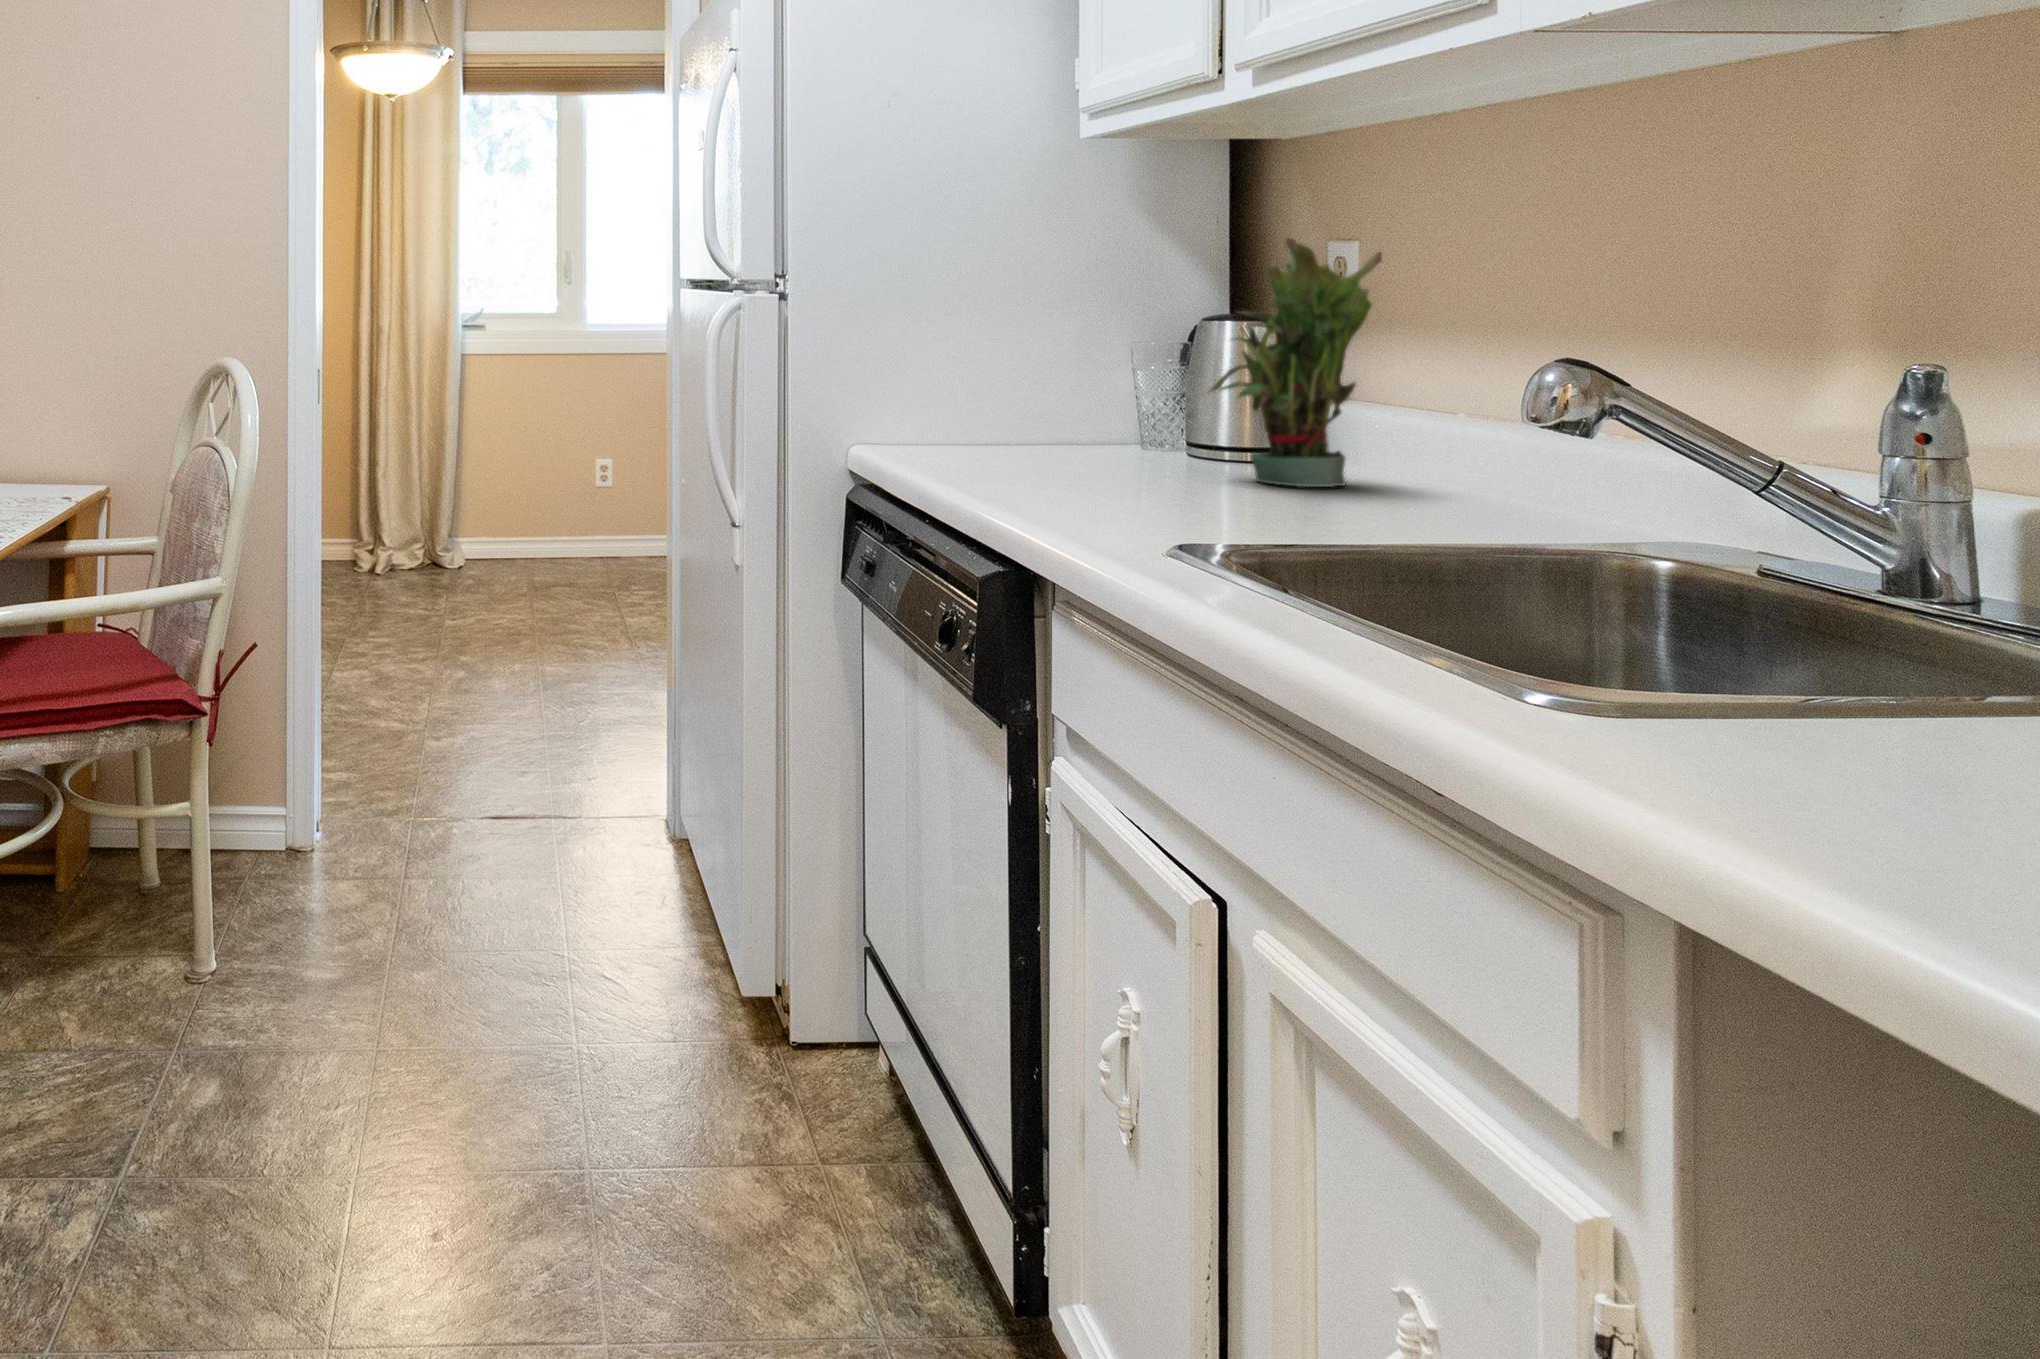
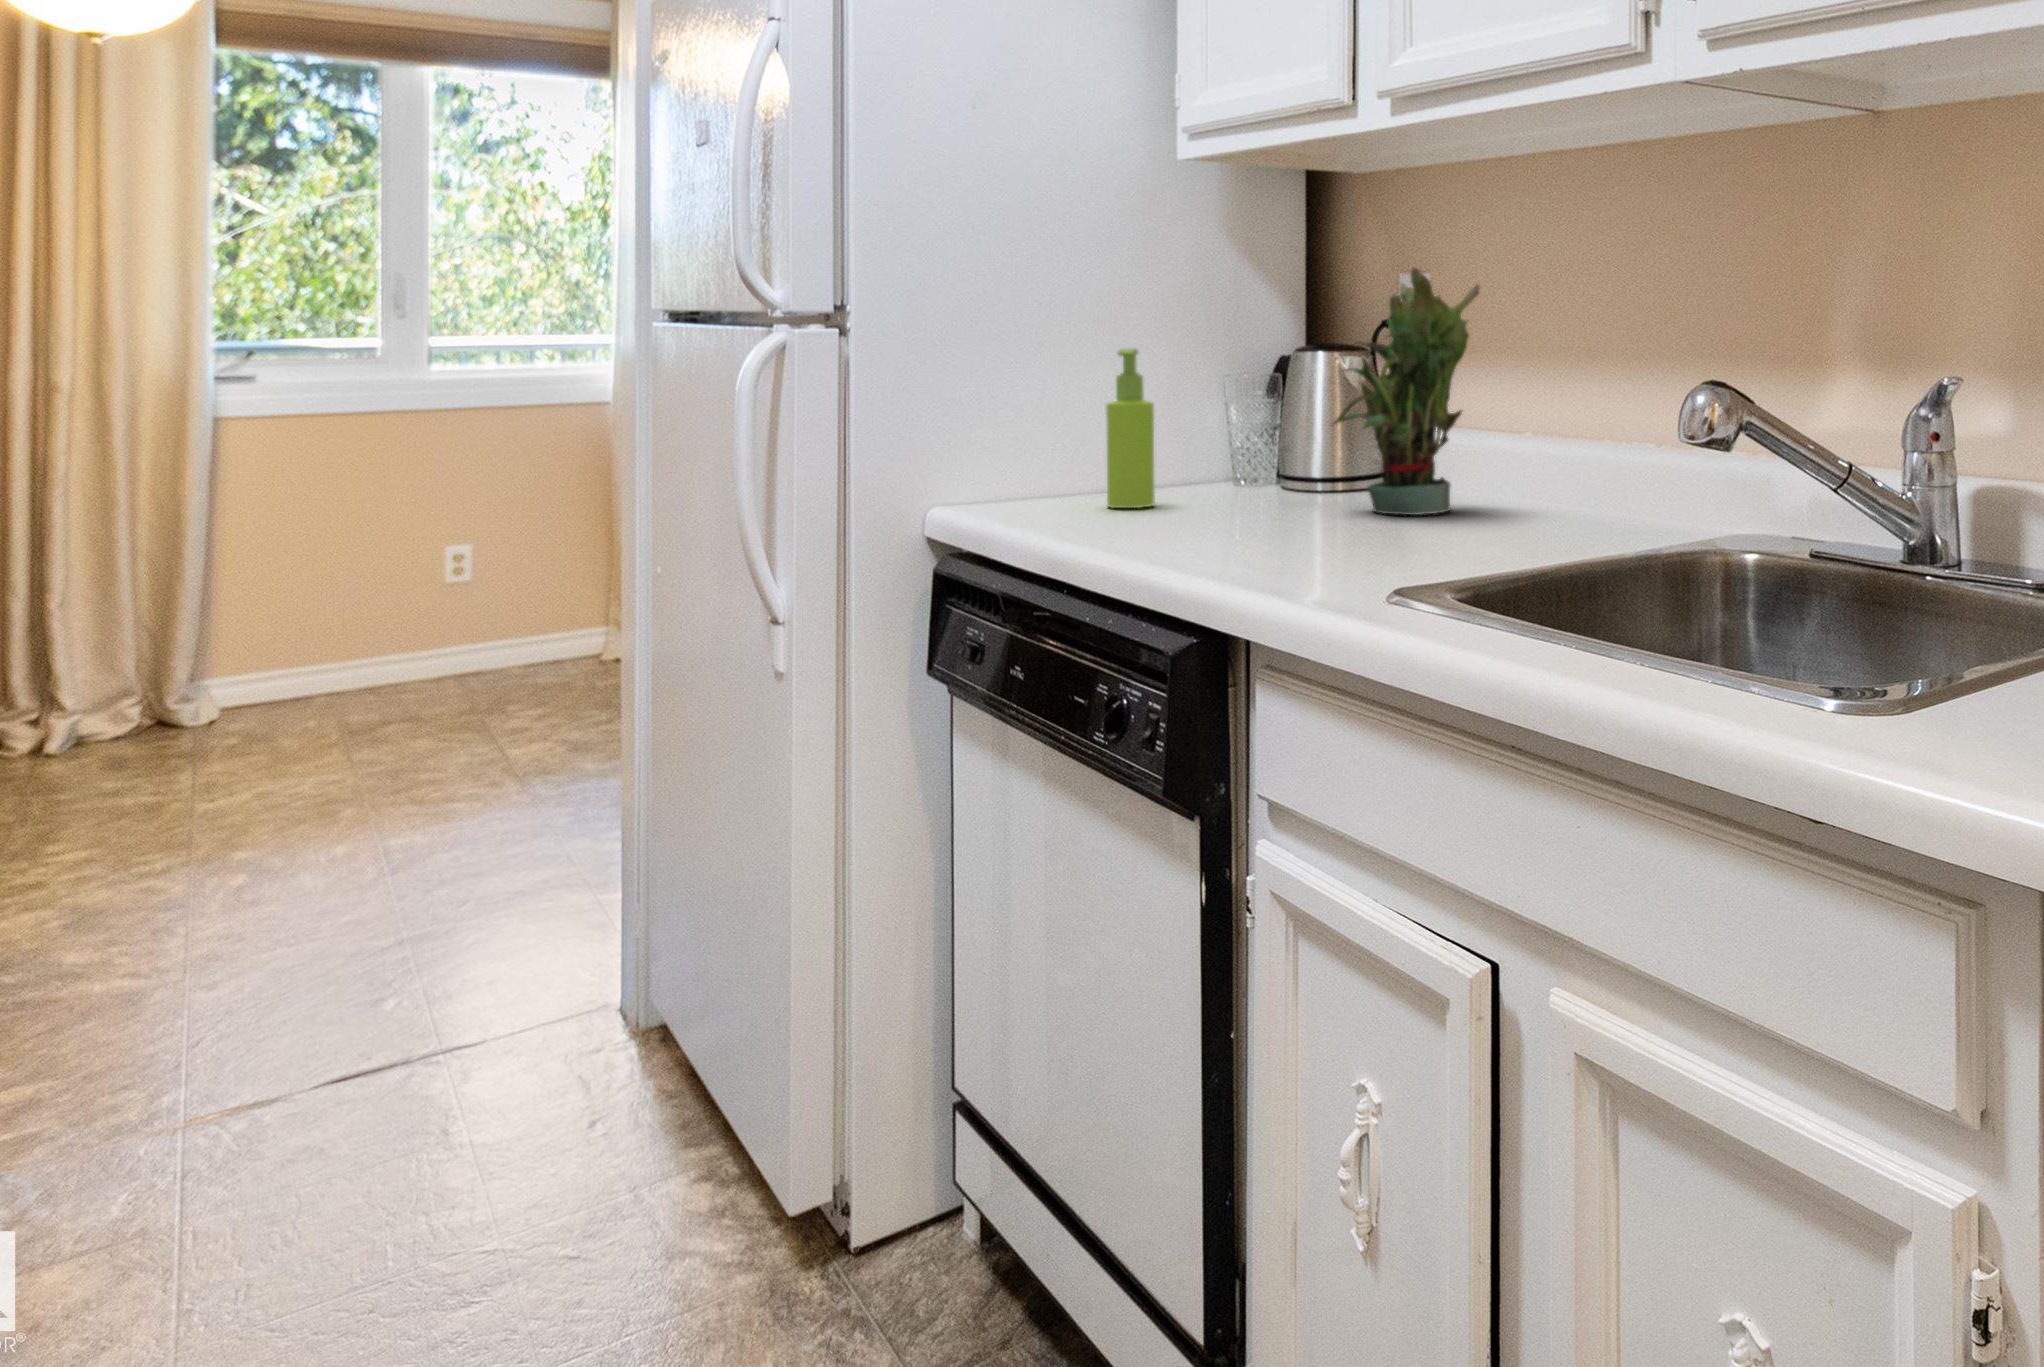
soap dispenser: none [998,317,1042,460] -> present [1106,349,1155,508]

